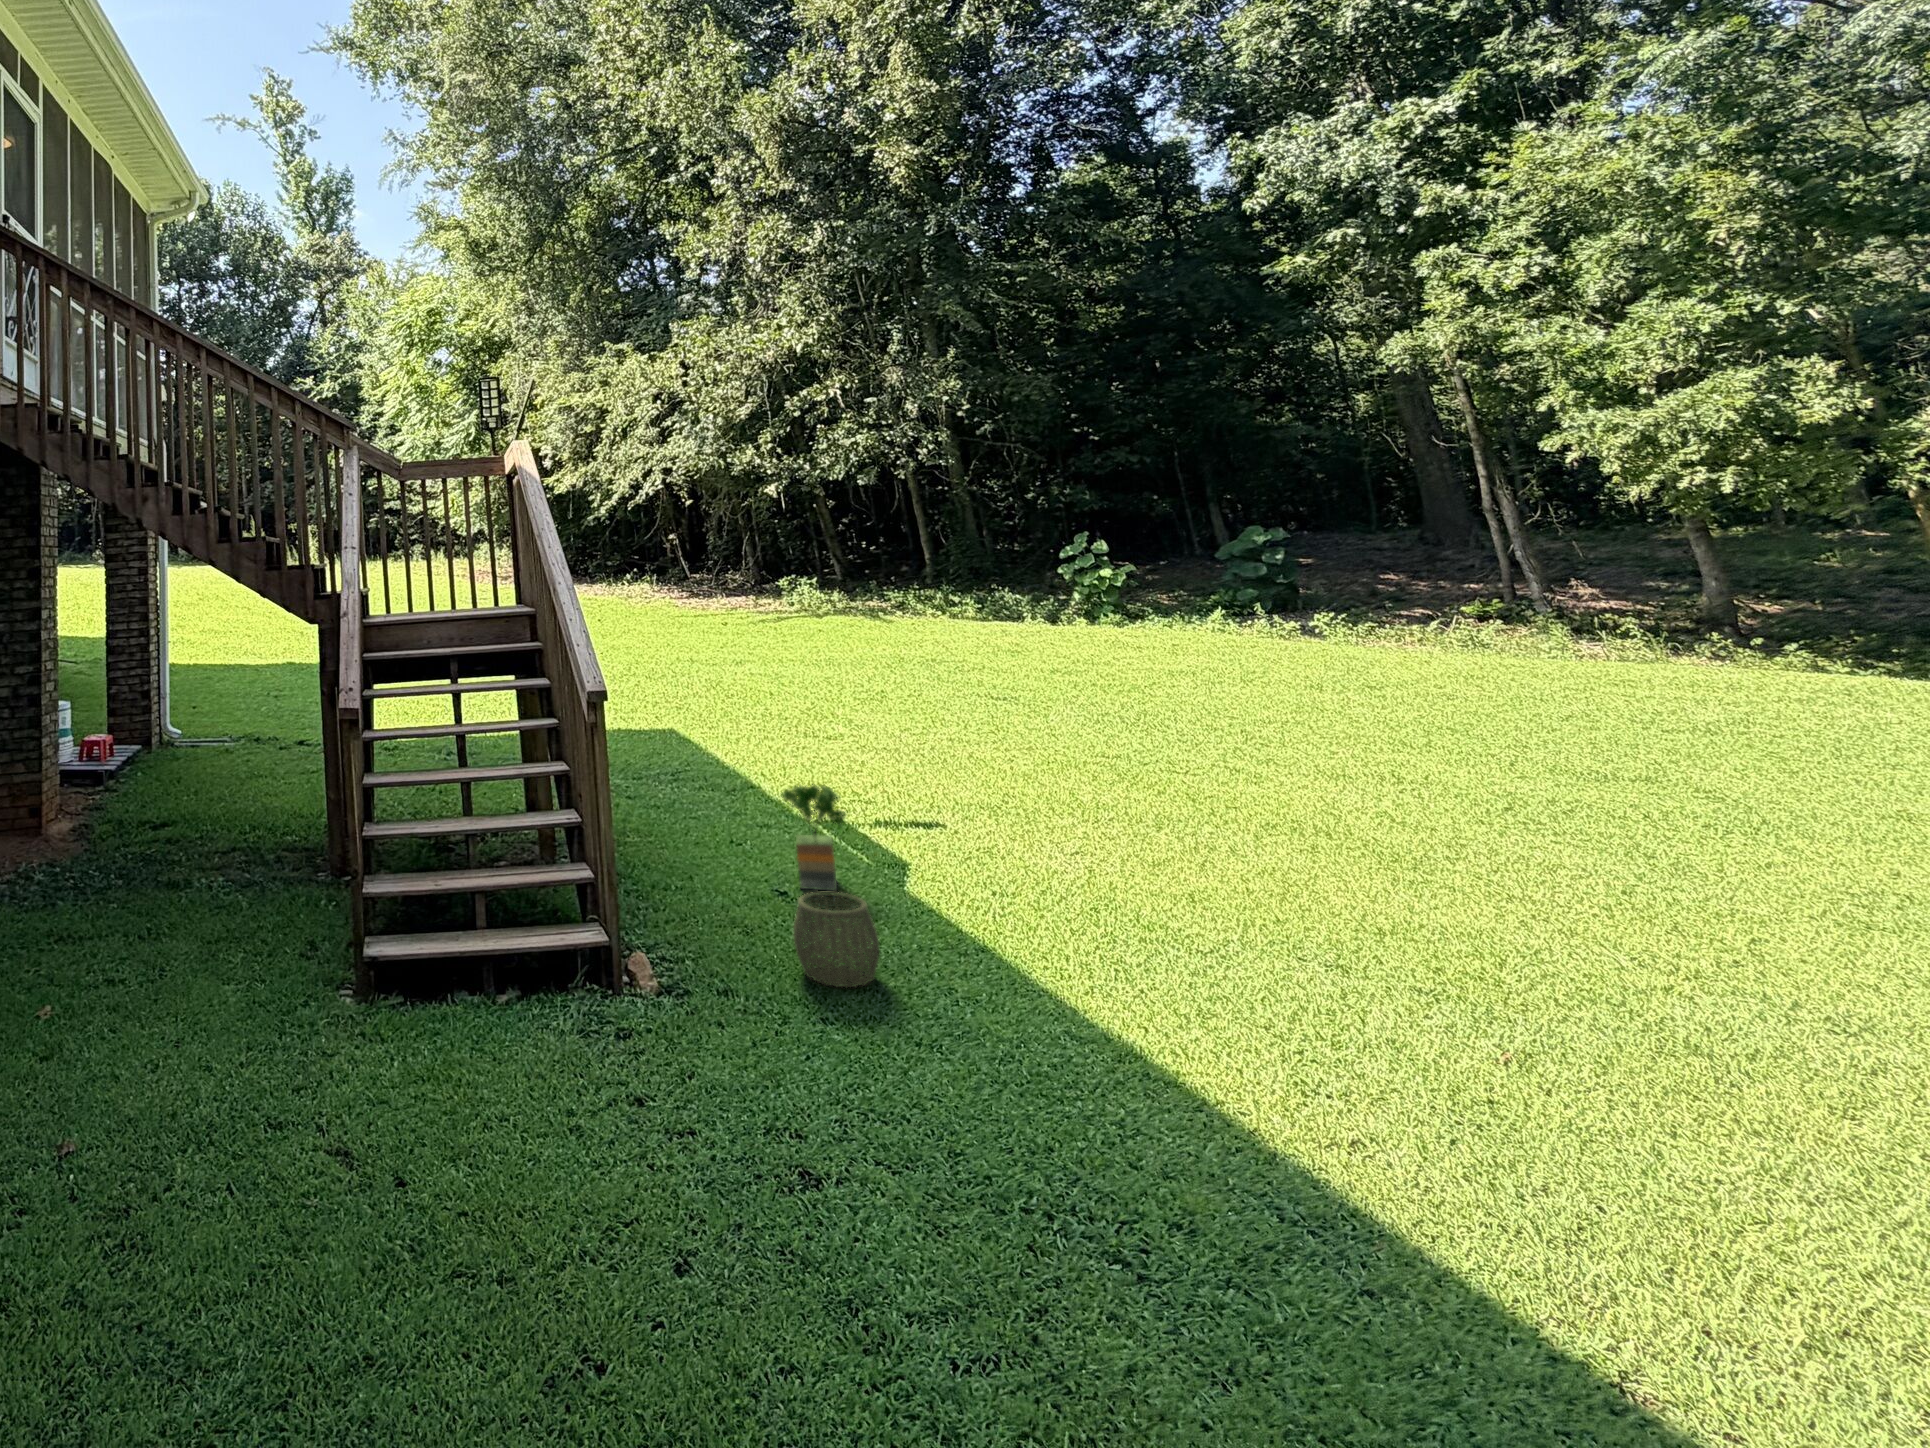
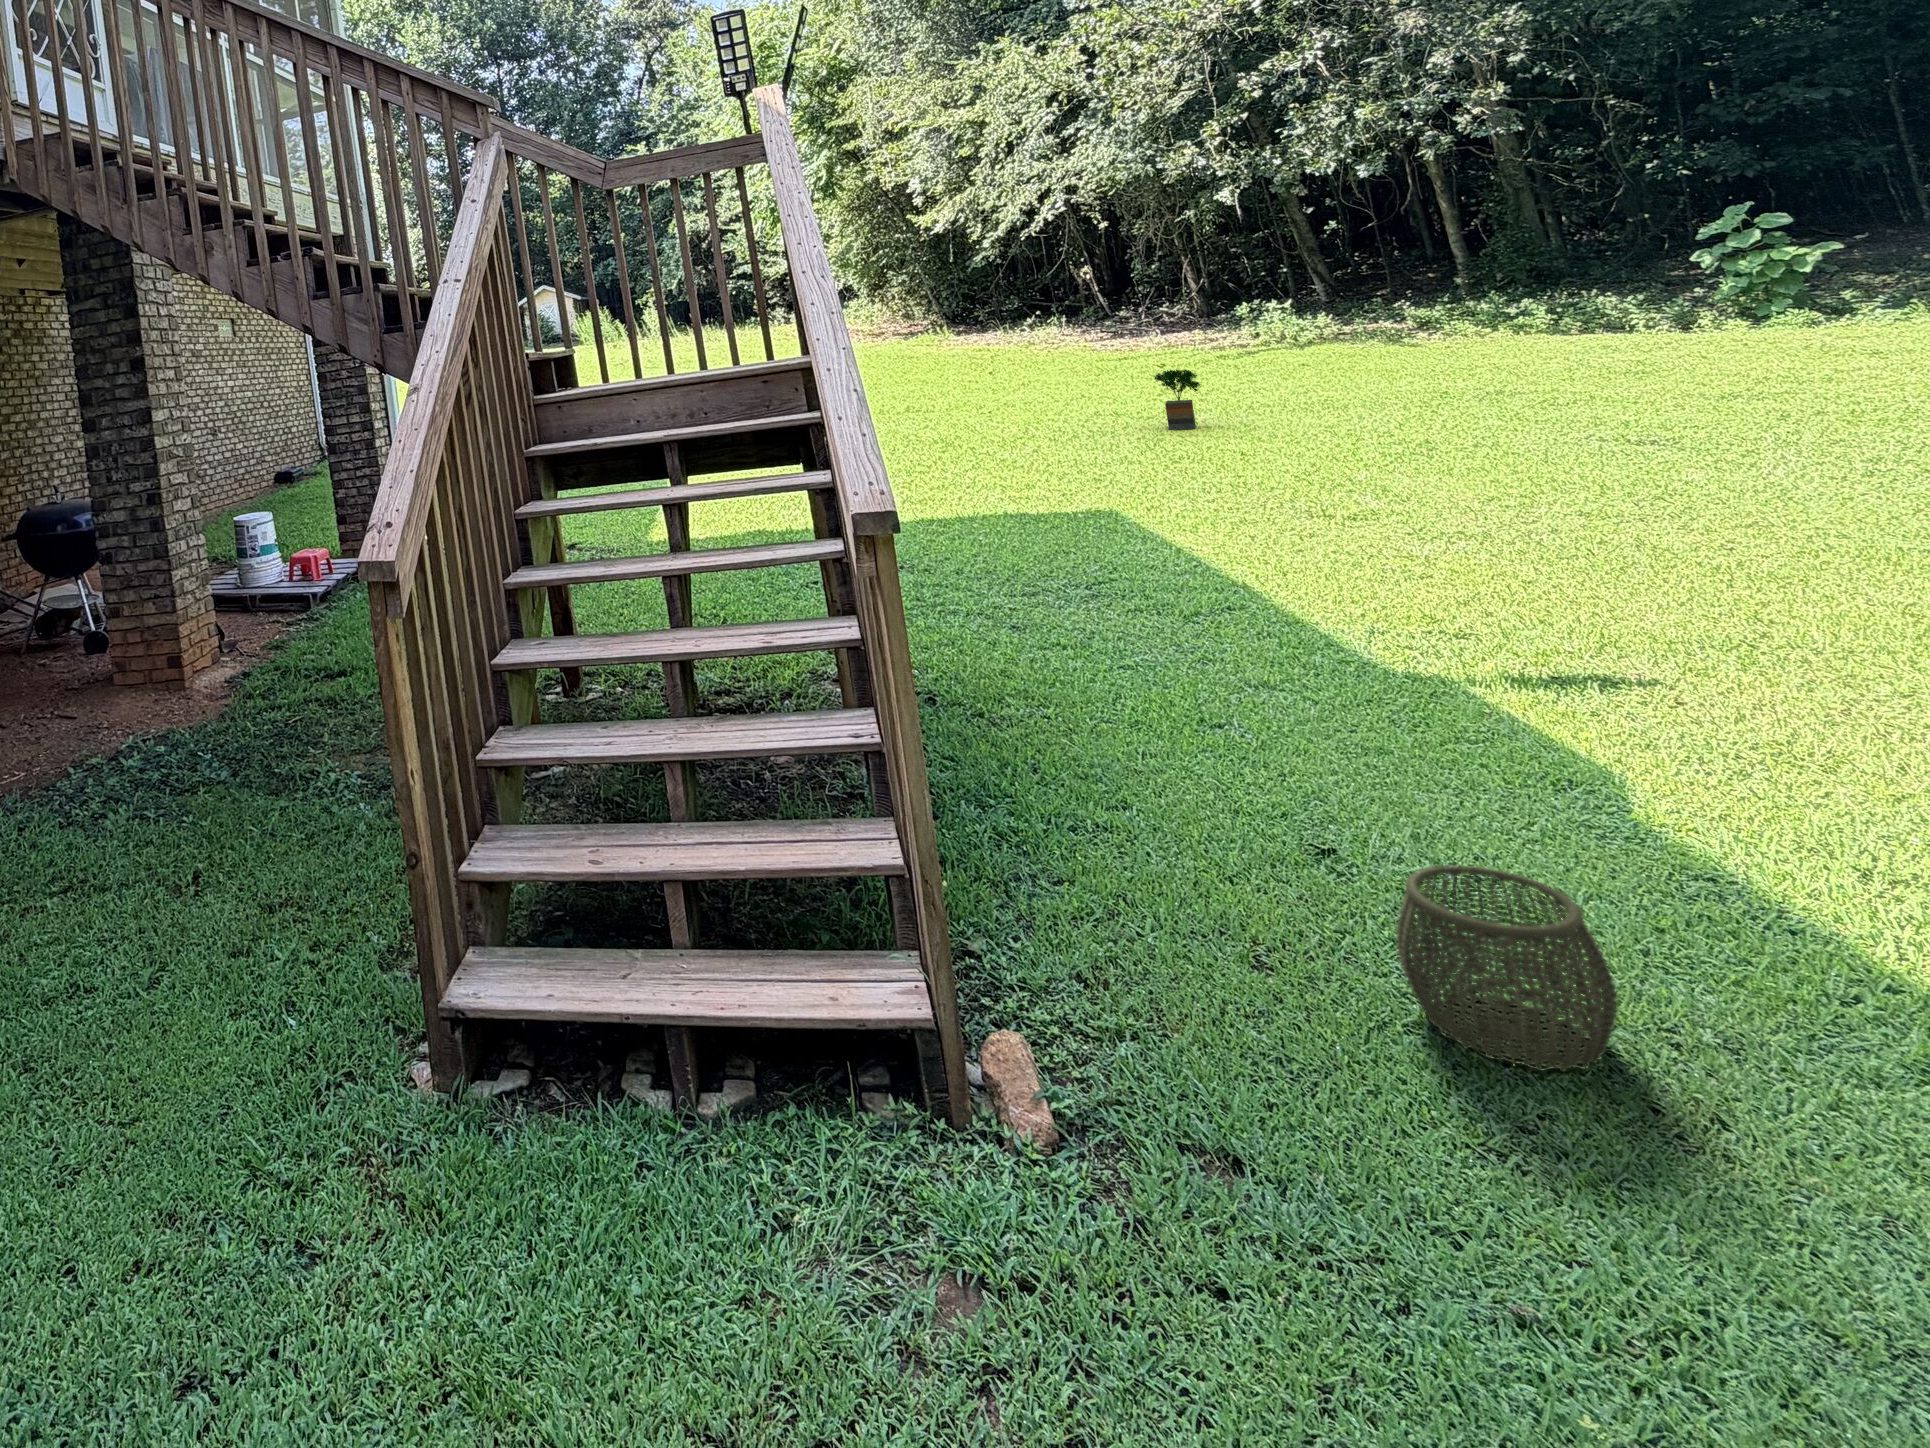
potted tree: present [781,784,846,891] -> present [1154,369,1201,430]

